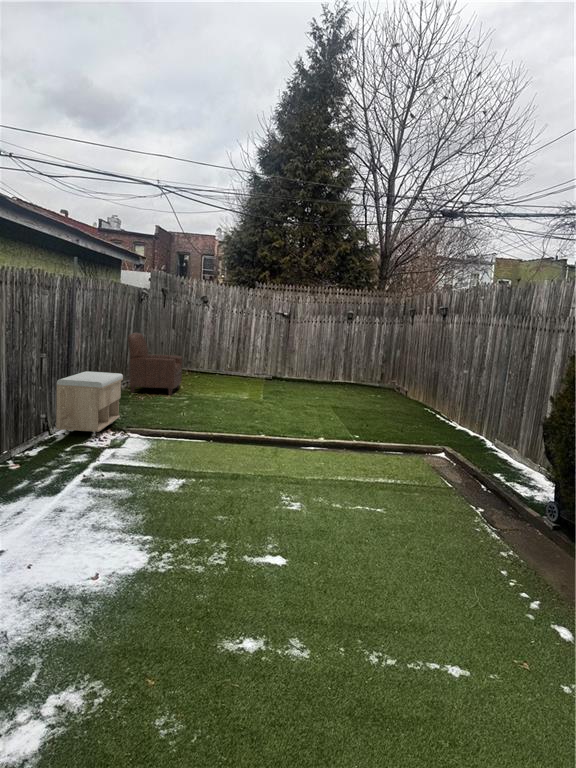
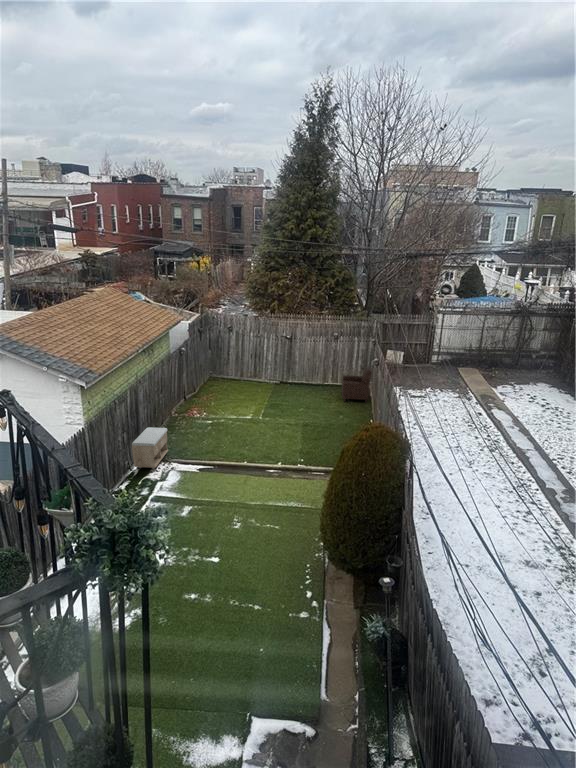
chair: present [128,333,182,395] -> present [342,366,372,403]

